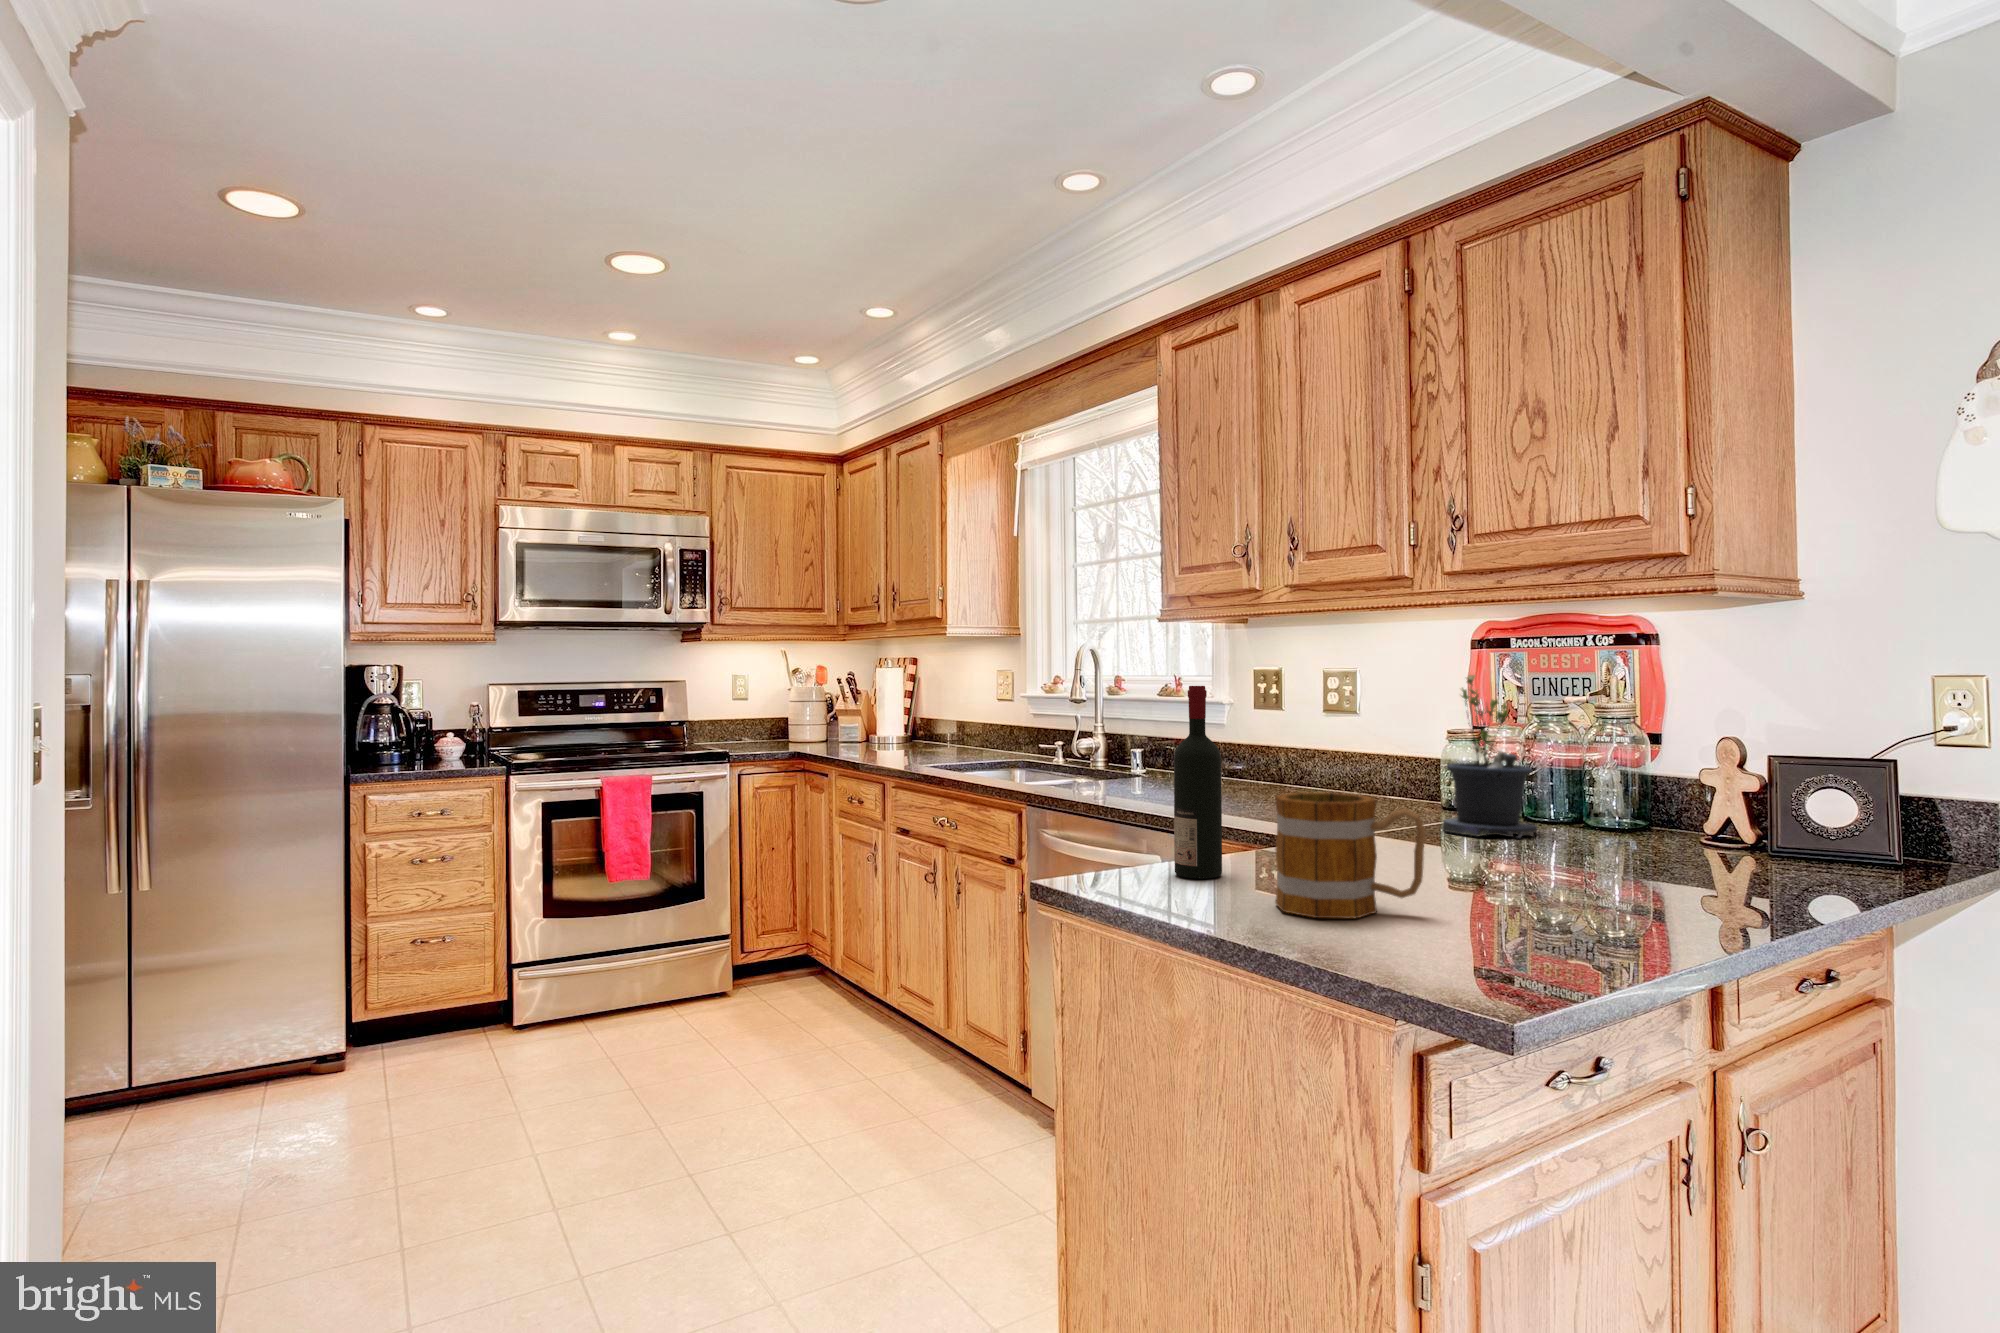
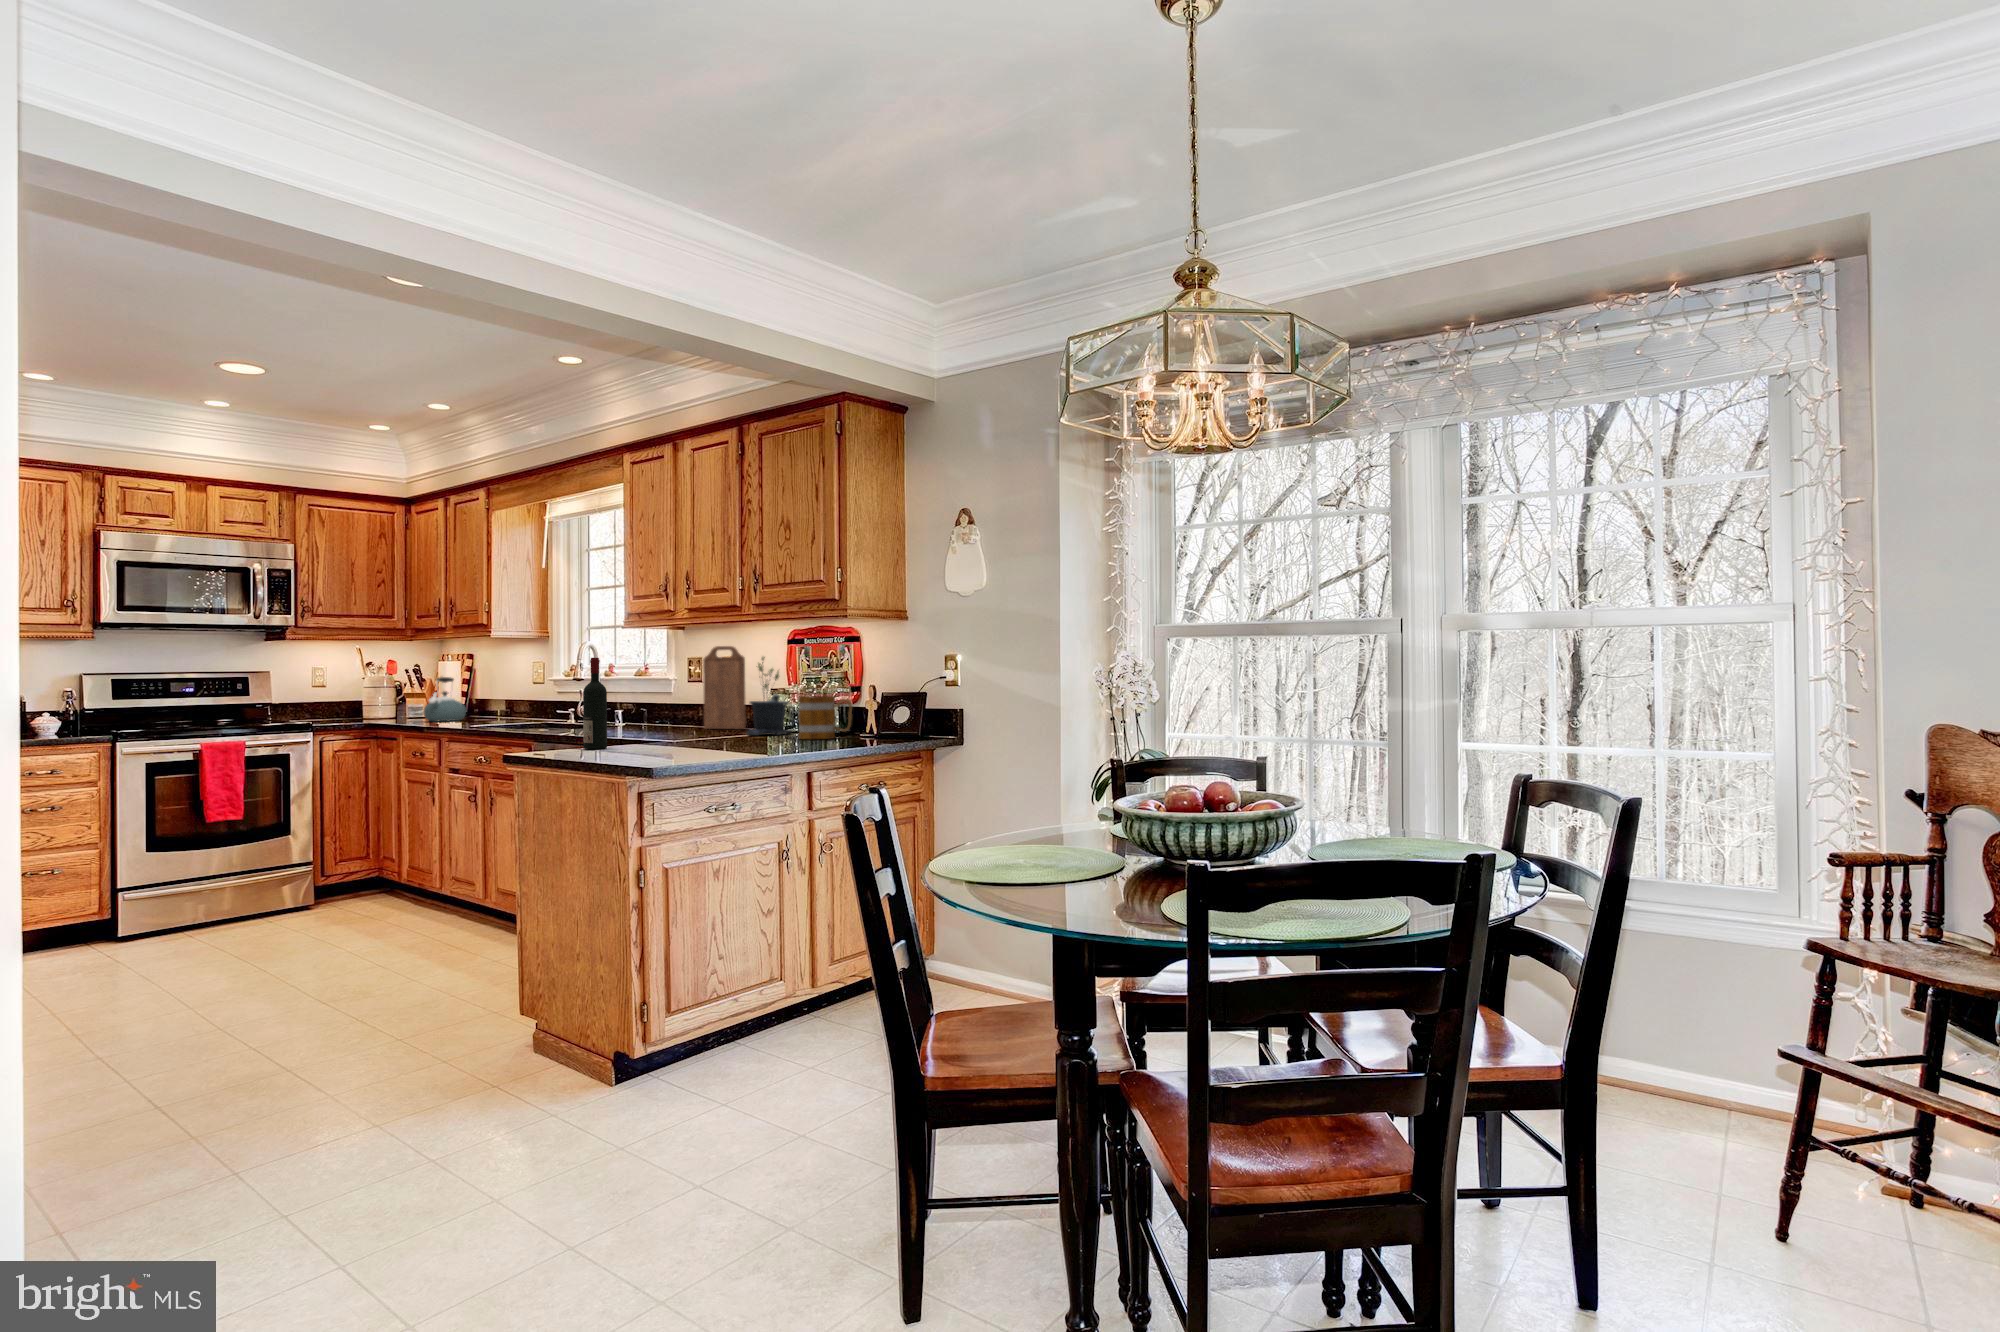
cutting board: none [1305,652,1390,803] -> present [703,646,746,729]
kettle: none [859,689,909,748] -> present [424,677,466,722]
mug: present [1275,793,1426,918] -> present [798,696,852,739]

